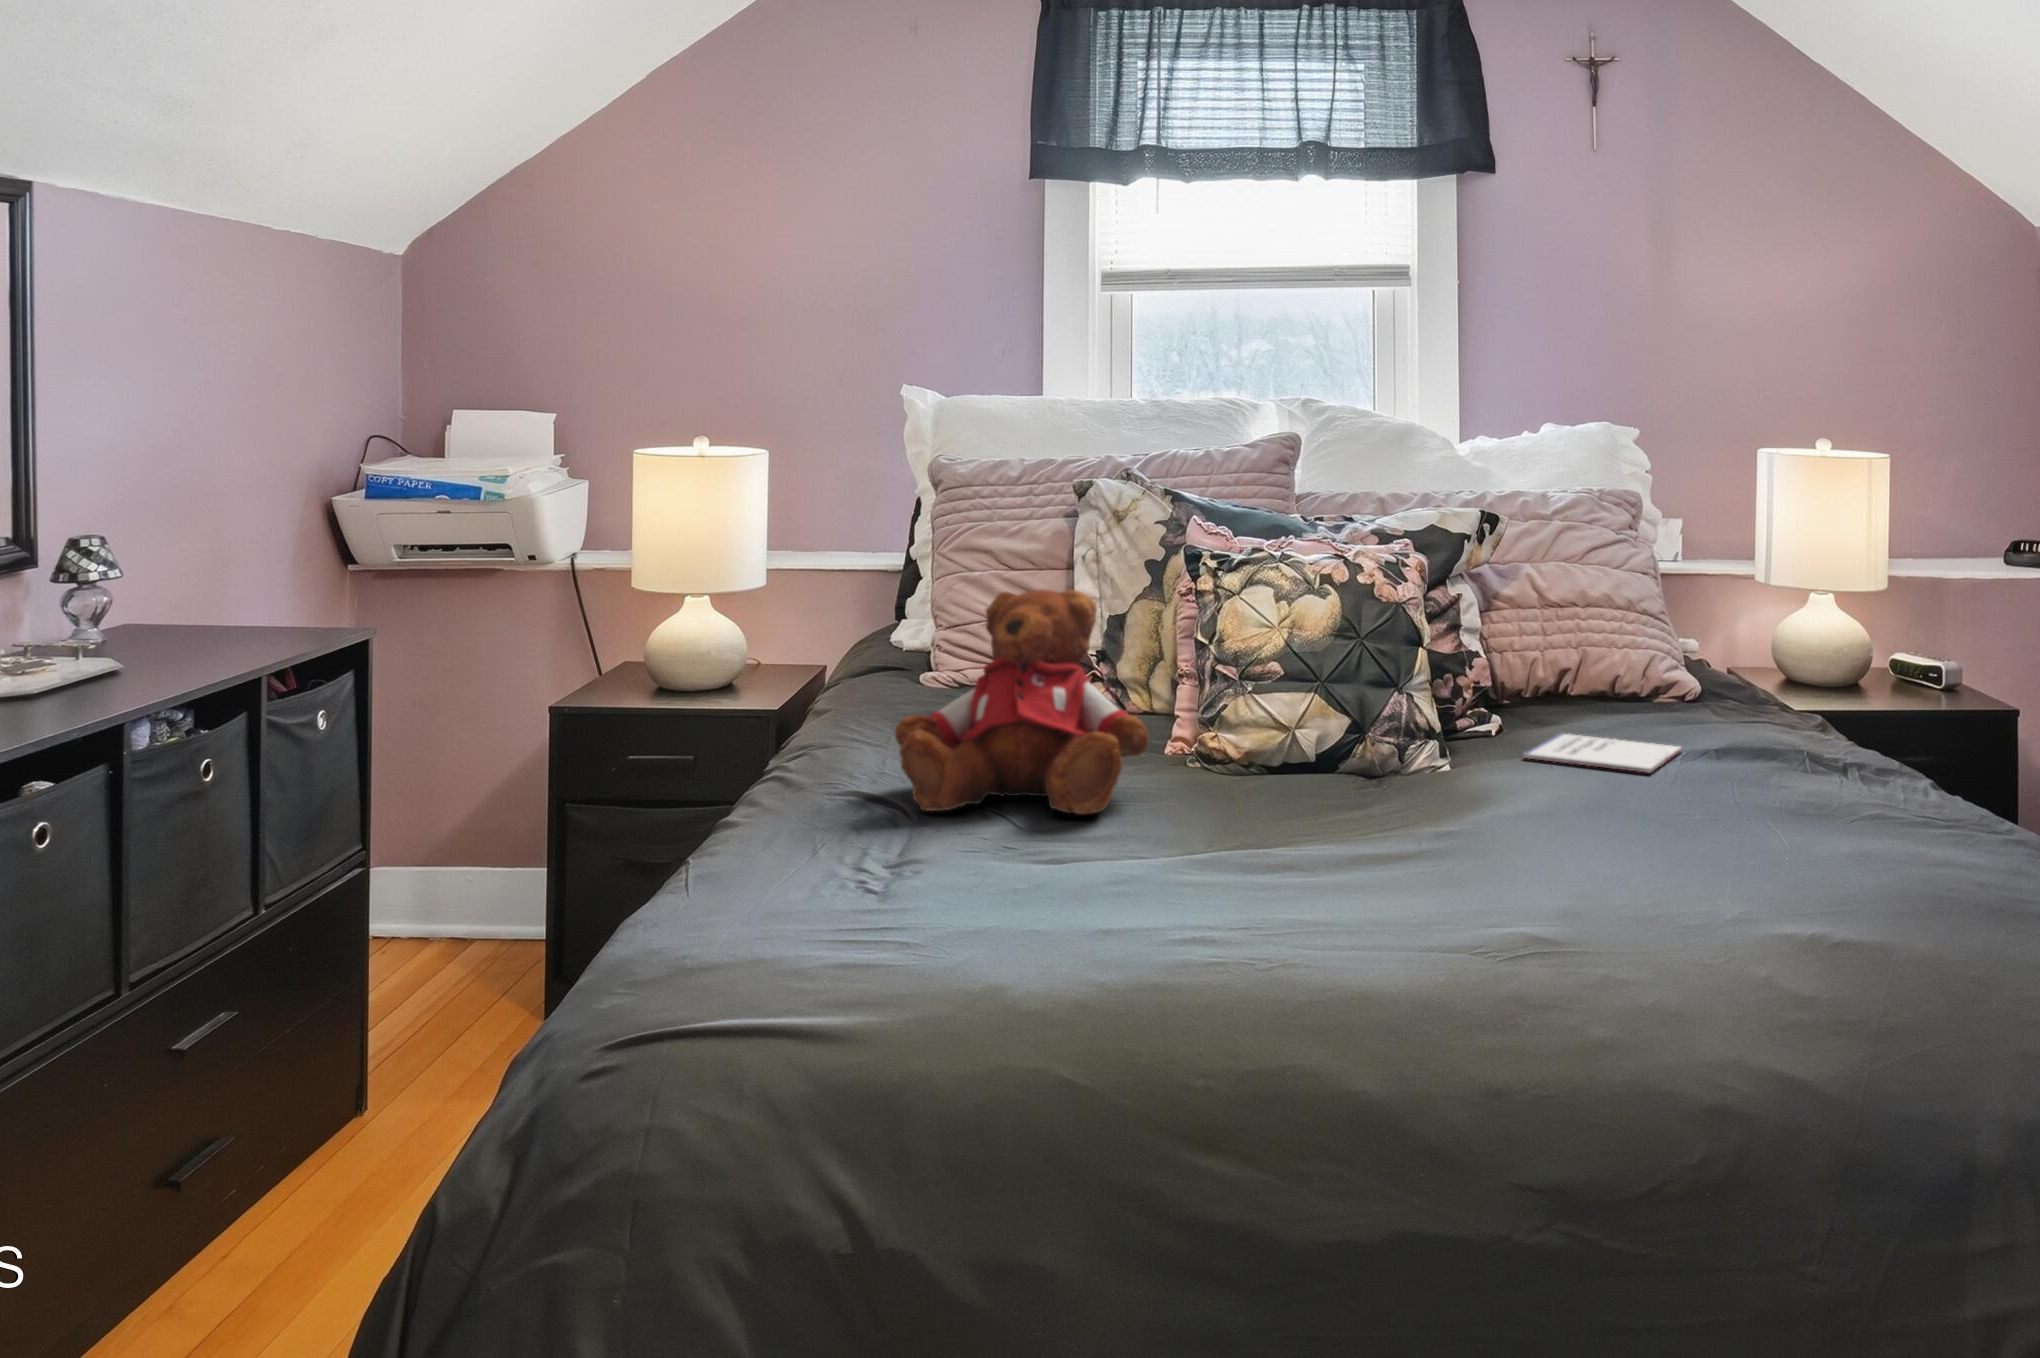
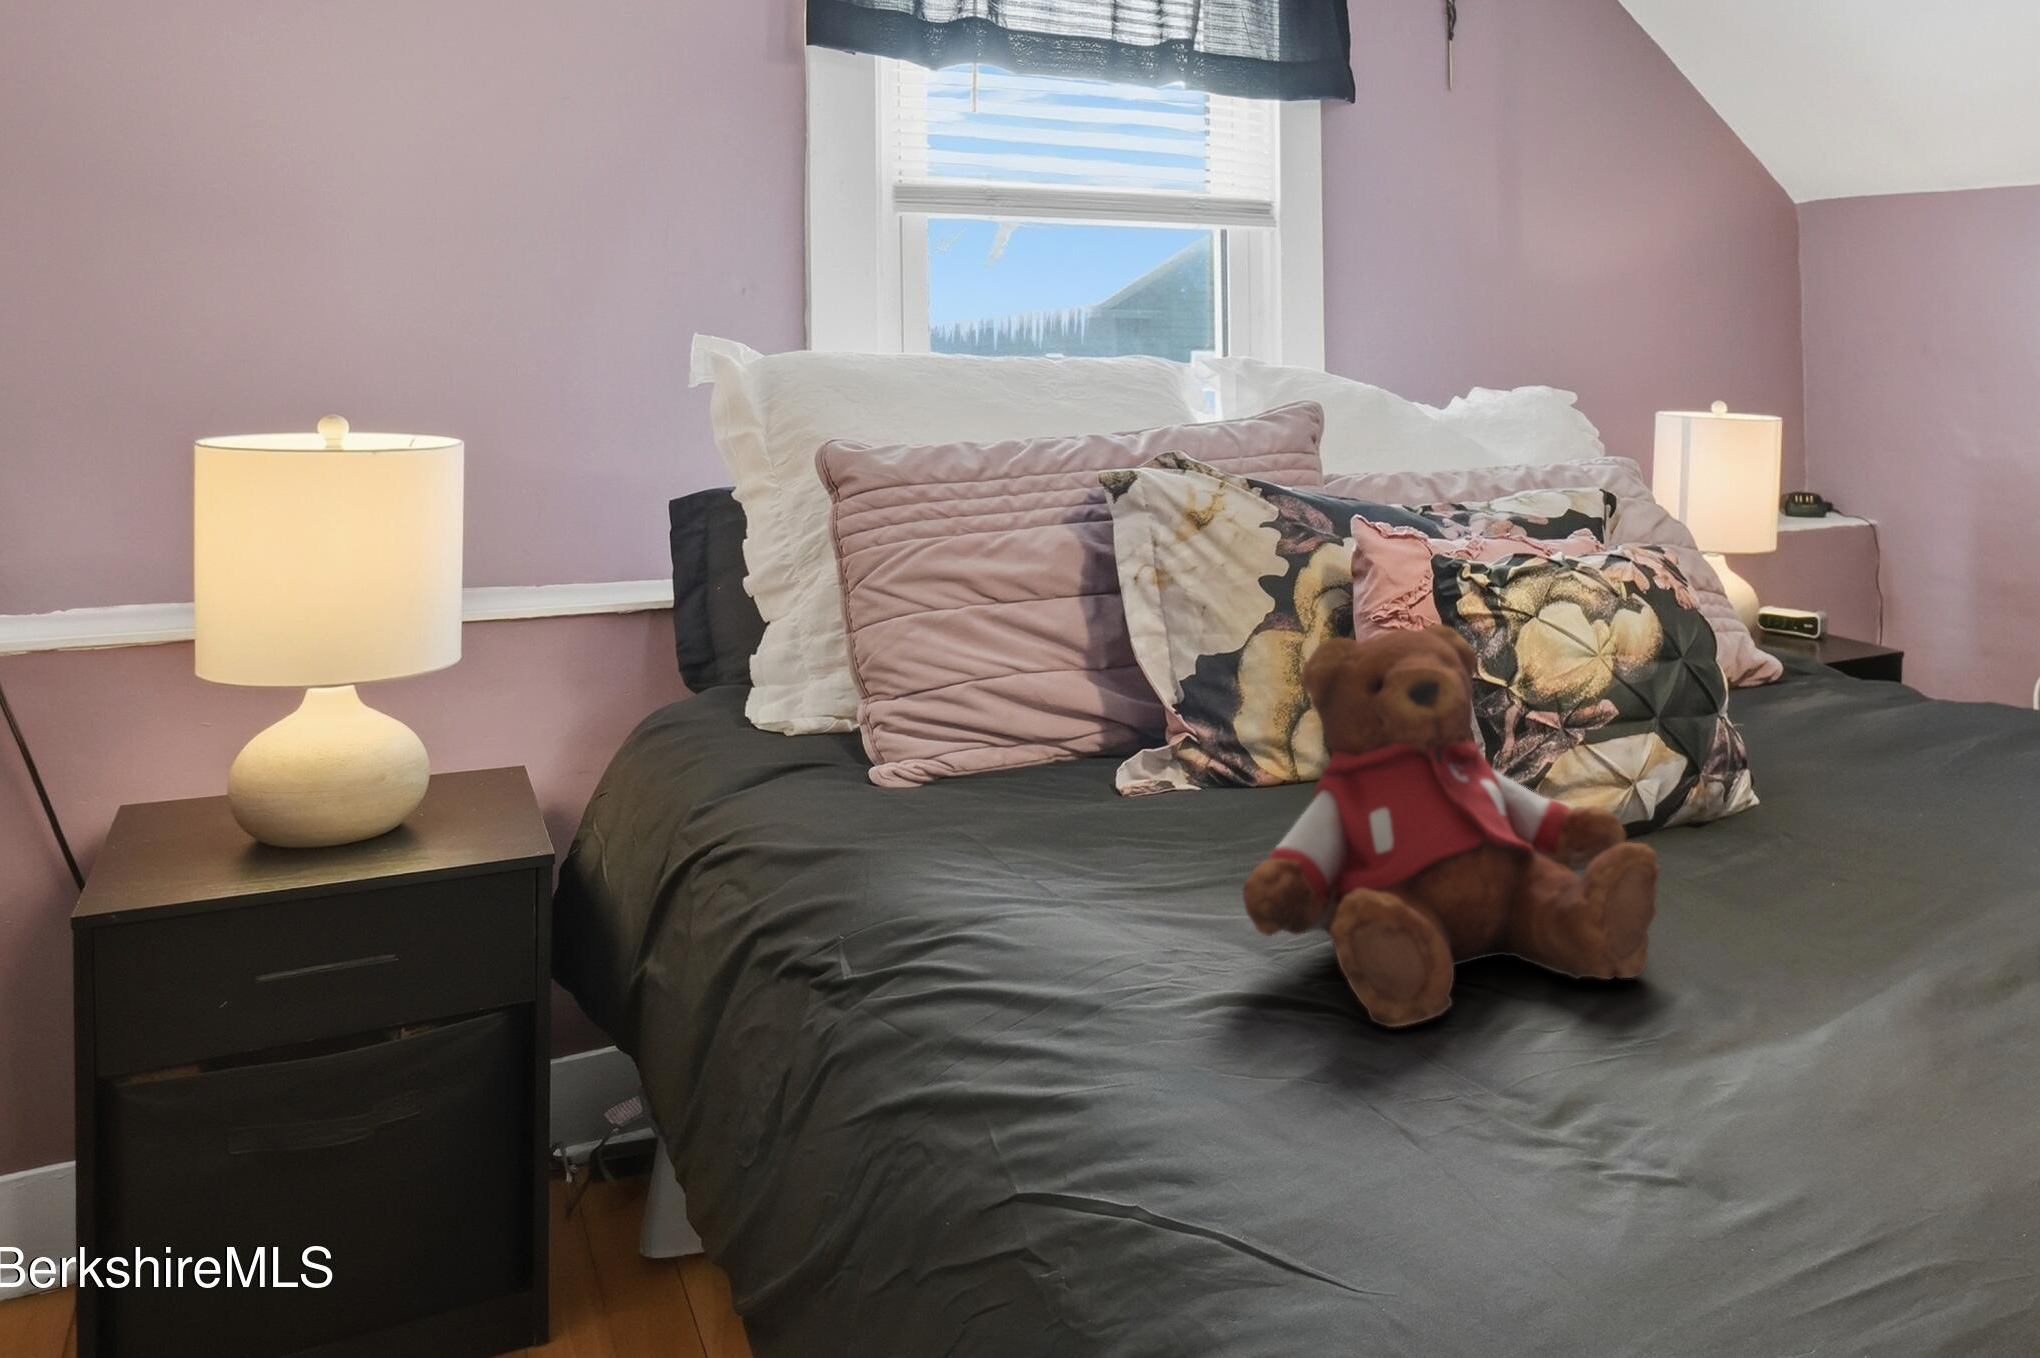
notebook: present [1524,734,1682,773] -> none [1809,738,1999,779]

